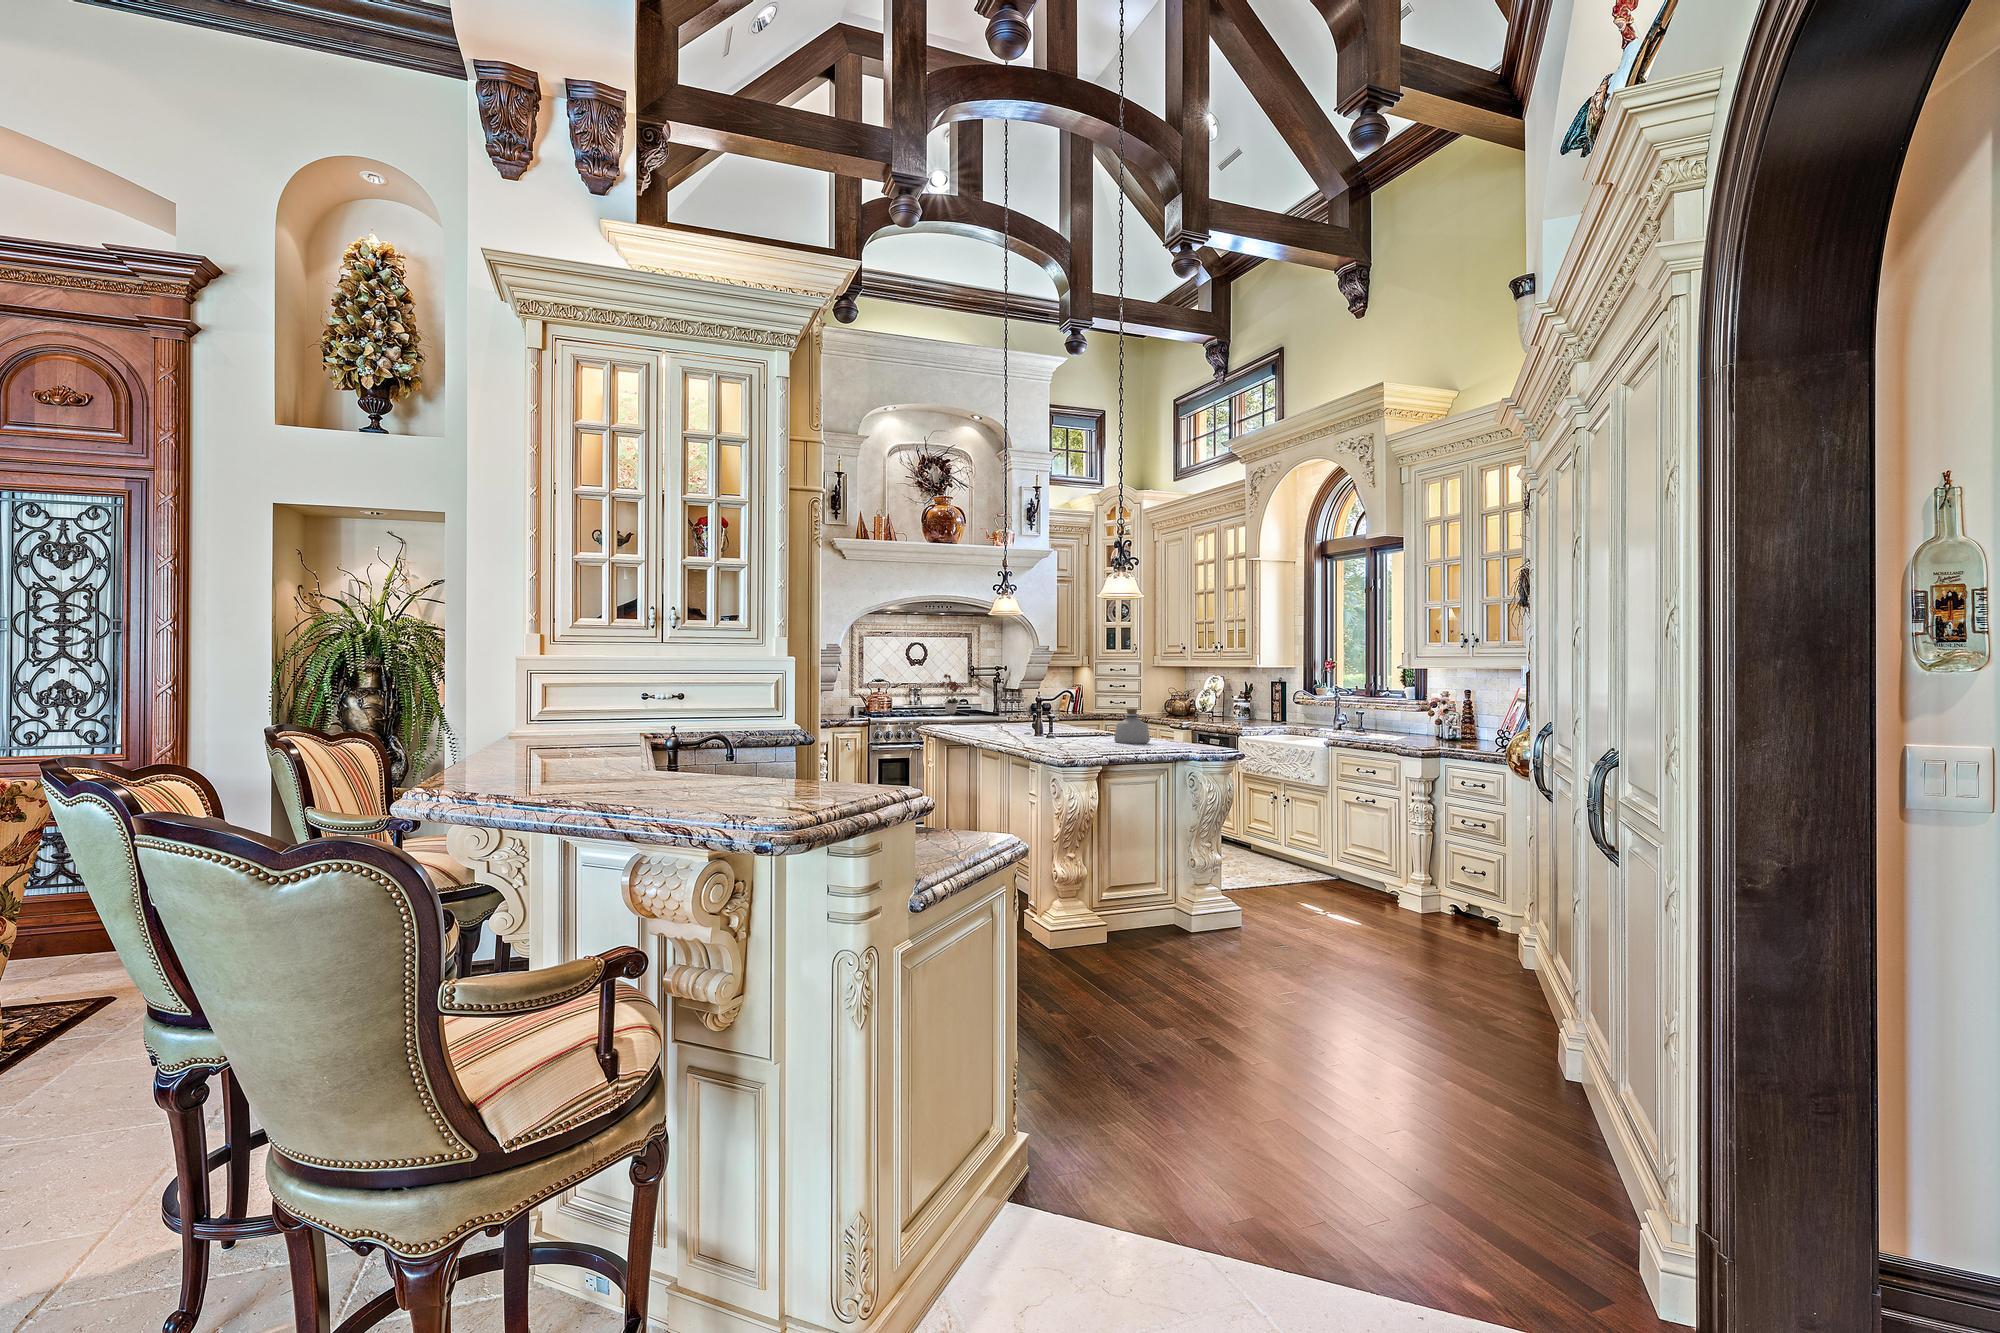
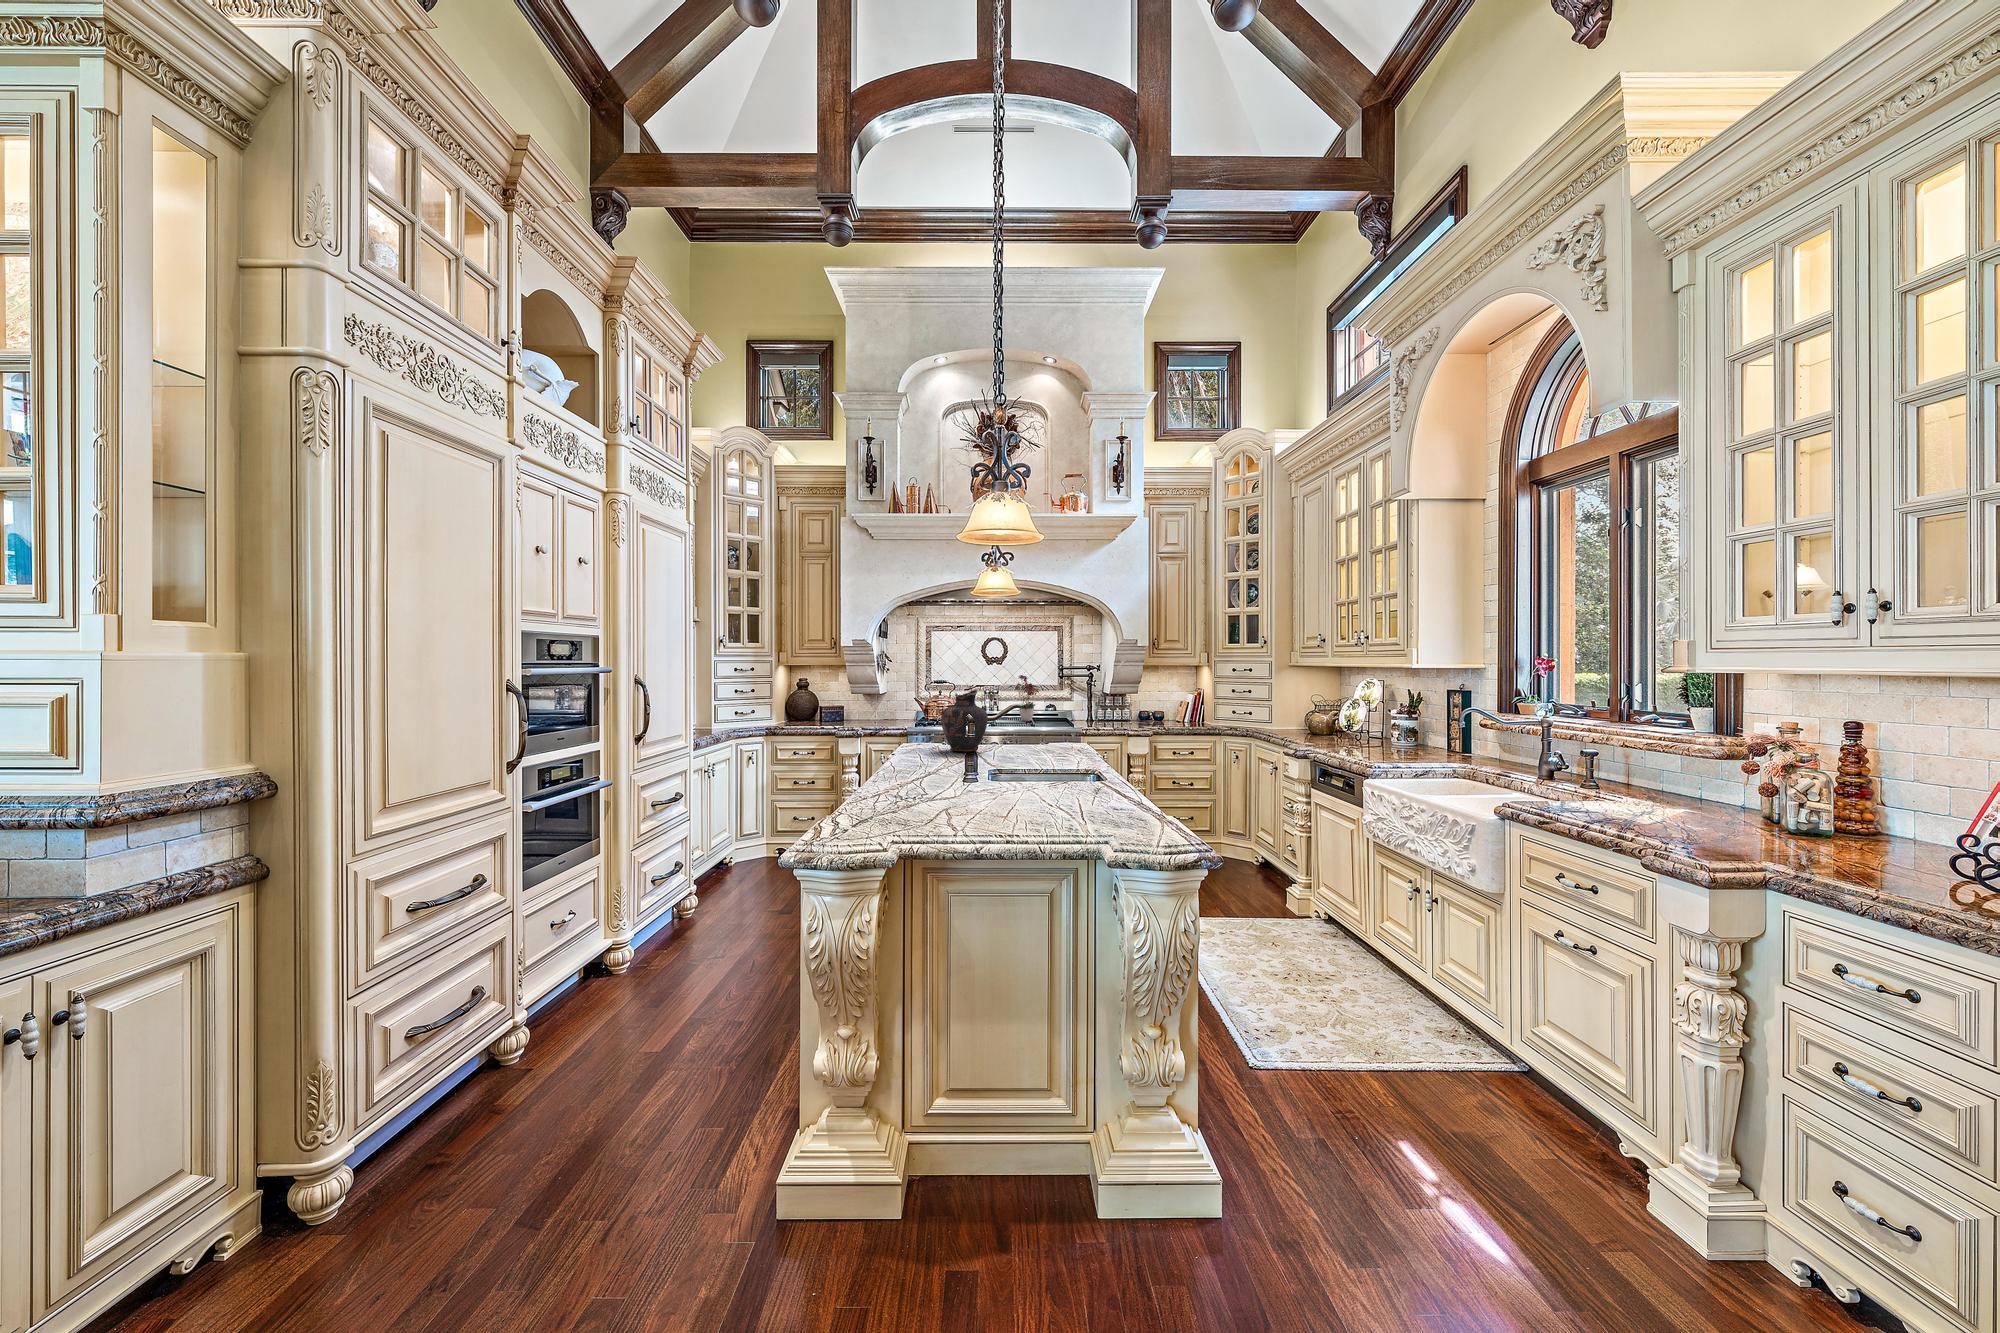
vase: none [968,682,1003,727] -> present [941,690,988,751]
bottle: present [1114,709,1150,744] -> none [1049,744,1108,807]

